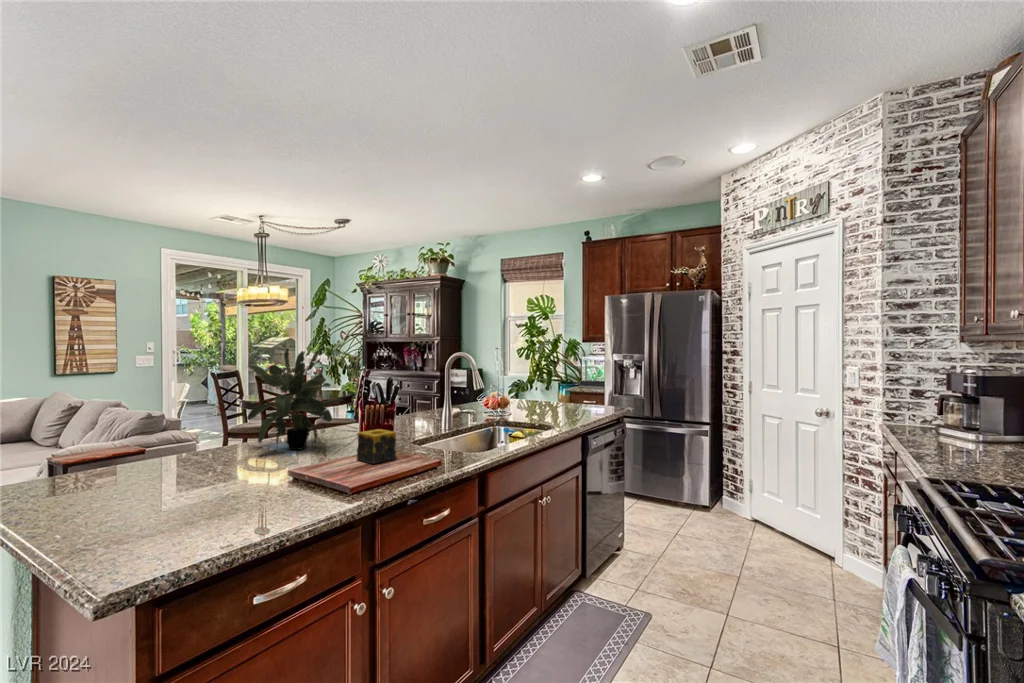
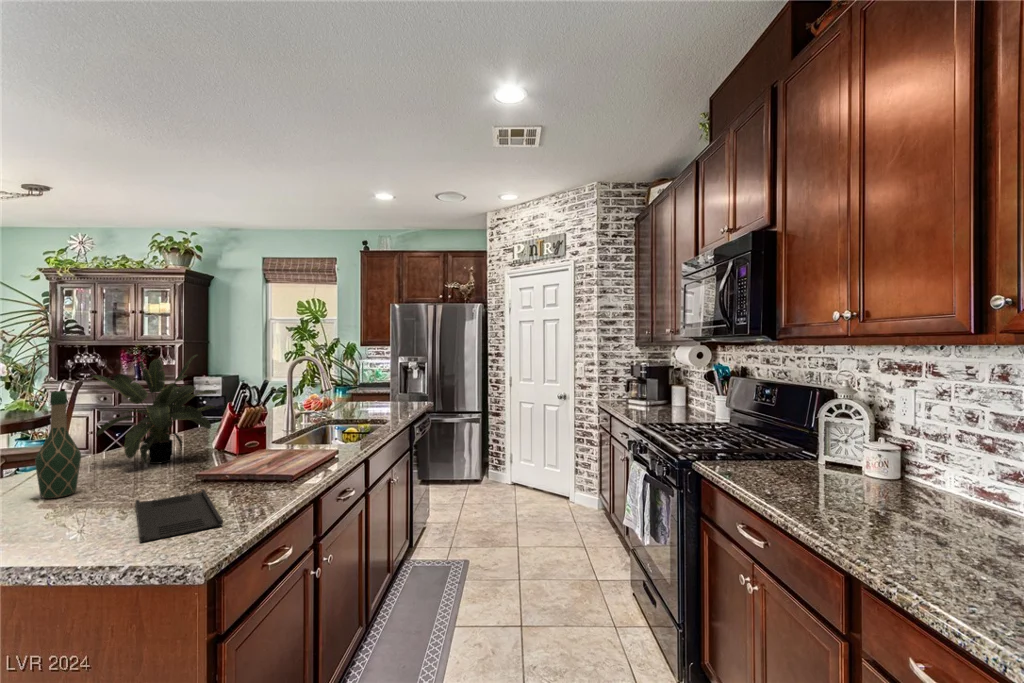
wine bottle: none [165,379,201,474] -> present [35,391,81,498]
candle: present [357,429,396,464] -> none [253,431,293,461]
tray: none [116,487,260,544] -> present [136,489,223,542]

